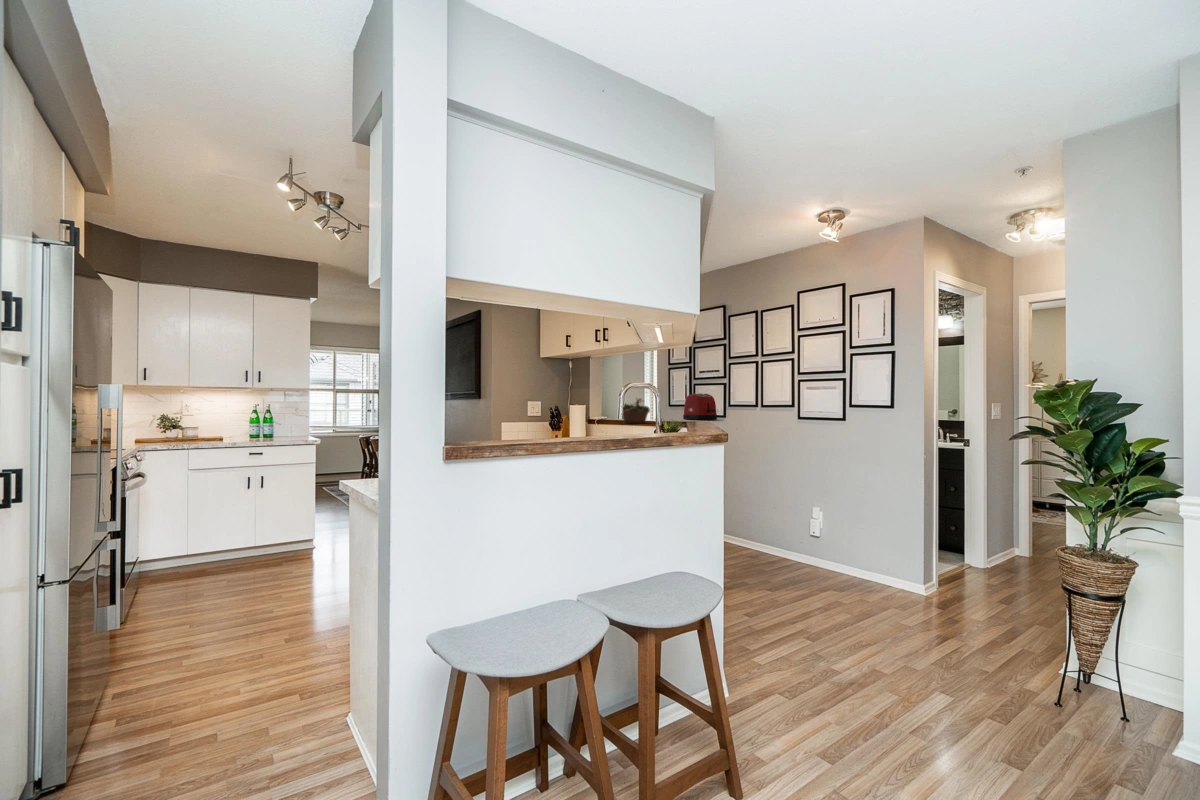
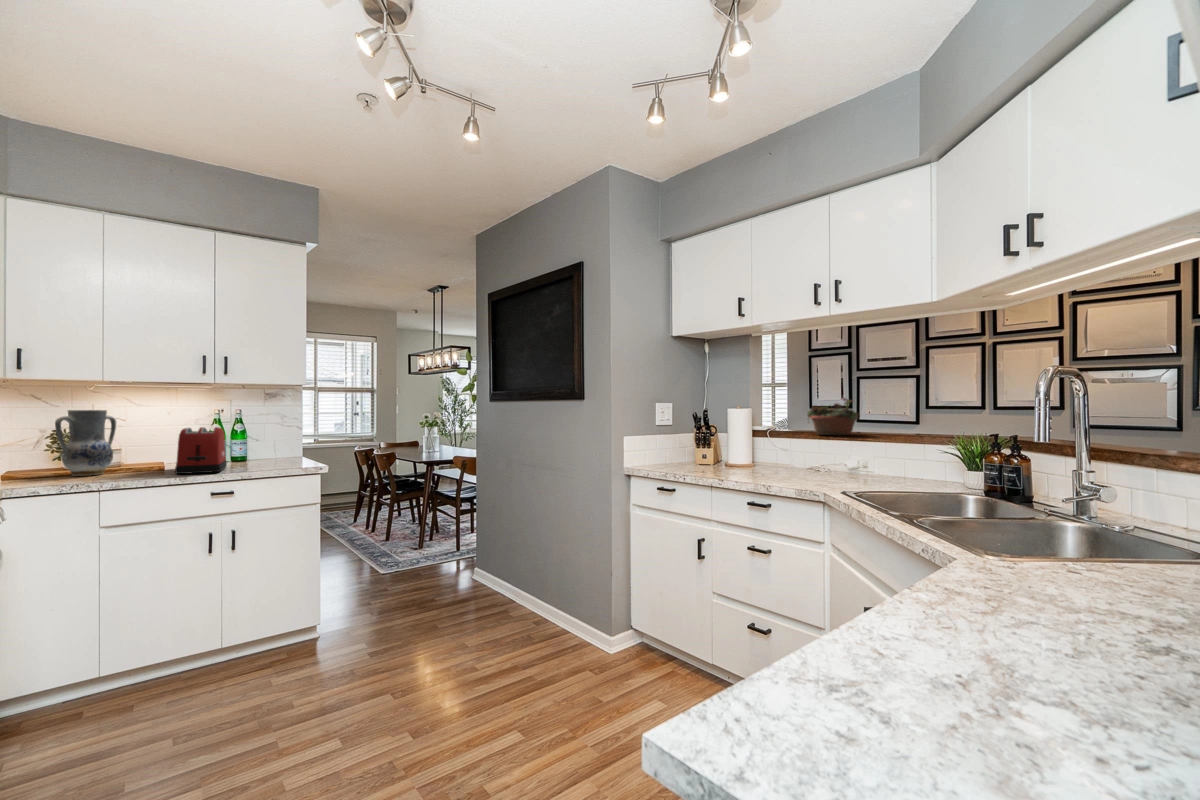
toaster: present [683,393,717,420] -> present [175,427,227,474]
vase: none [164,403,196,441] -> present [55,410,116,476]

